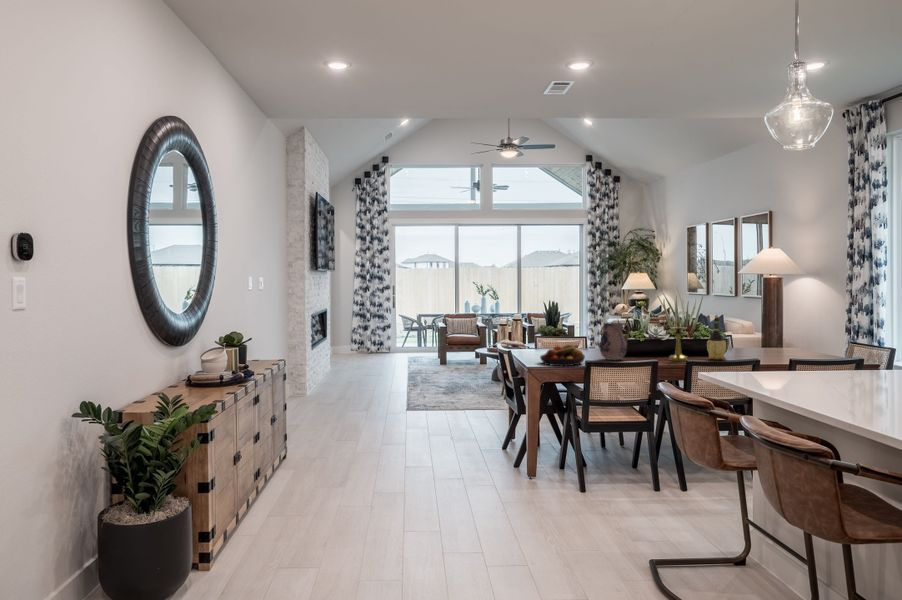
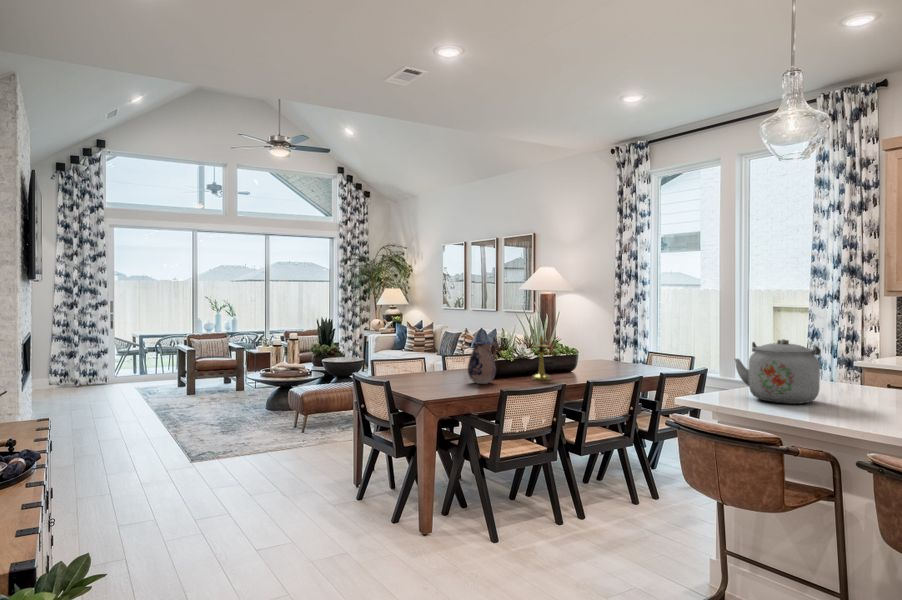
wine bottle: present [707,315,726,359] -> none [562,332,581,377]
kettle: none [777,322,868,385] -> present [735,339,821,404]
fruit bowl: present [540,344,585,366] -> none [417,368,468,396]

